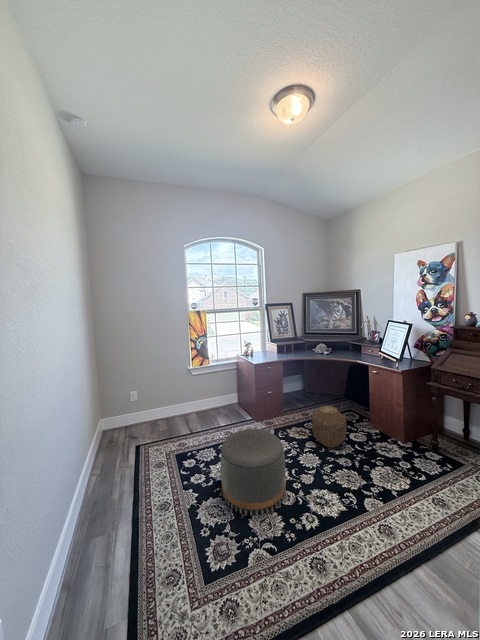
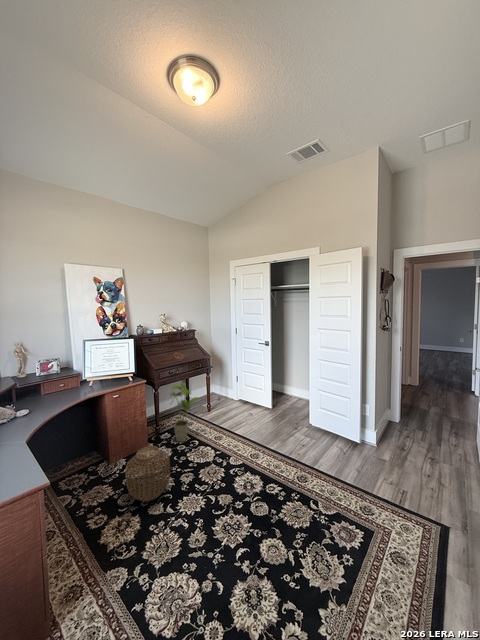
house plant: none [401,390,452,472] -> present [171,383,200,442]
pouf: present [220,429,286,515] -> none [225,464,306,585]

